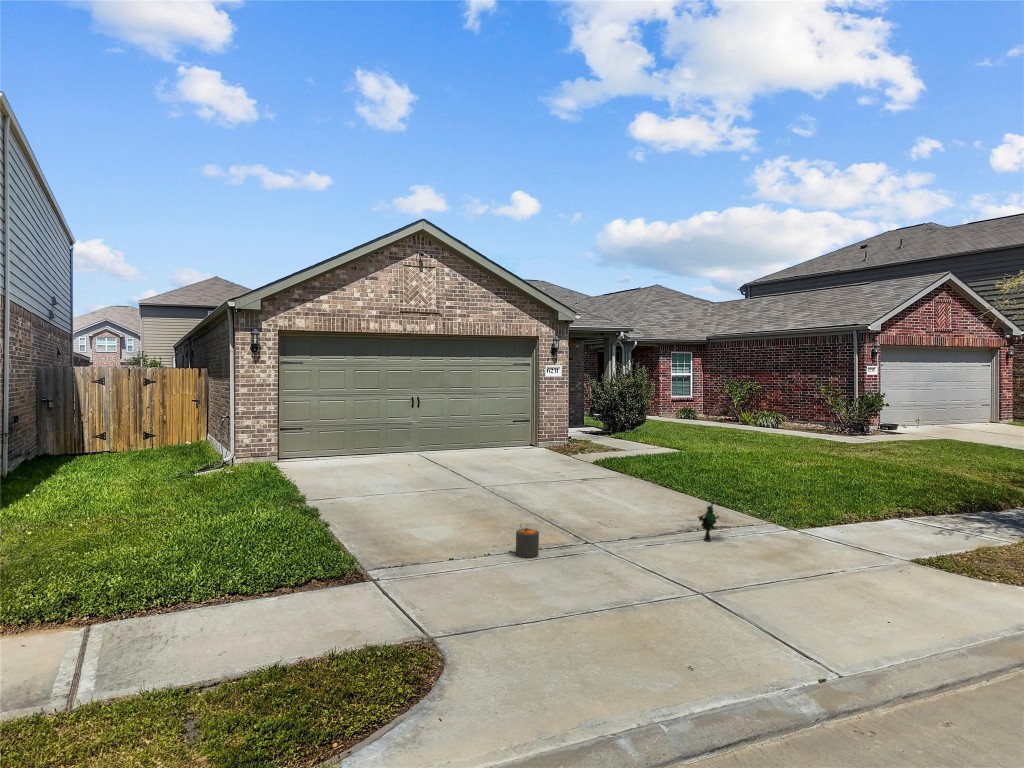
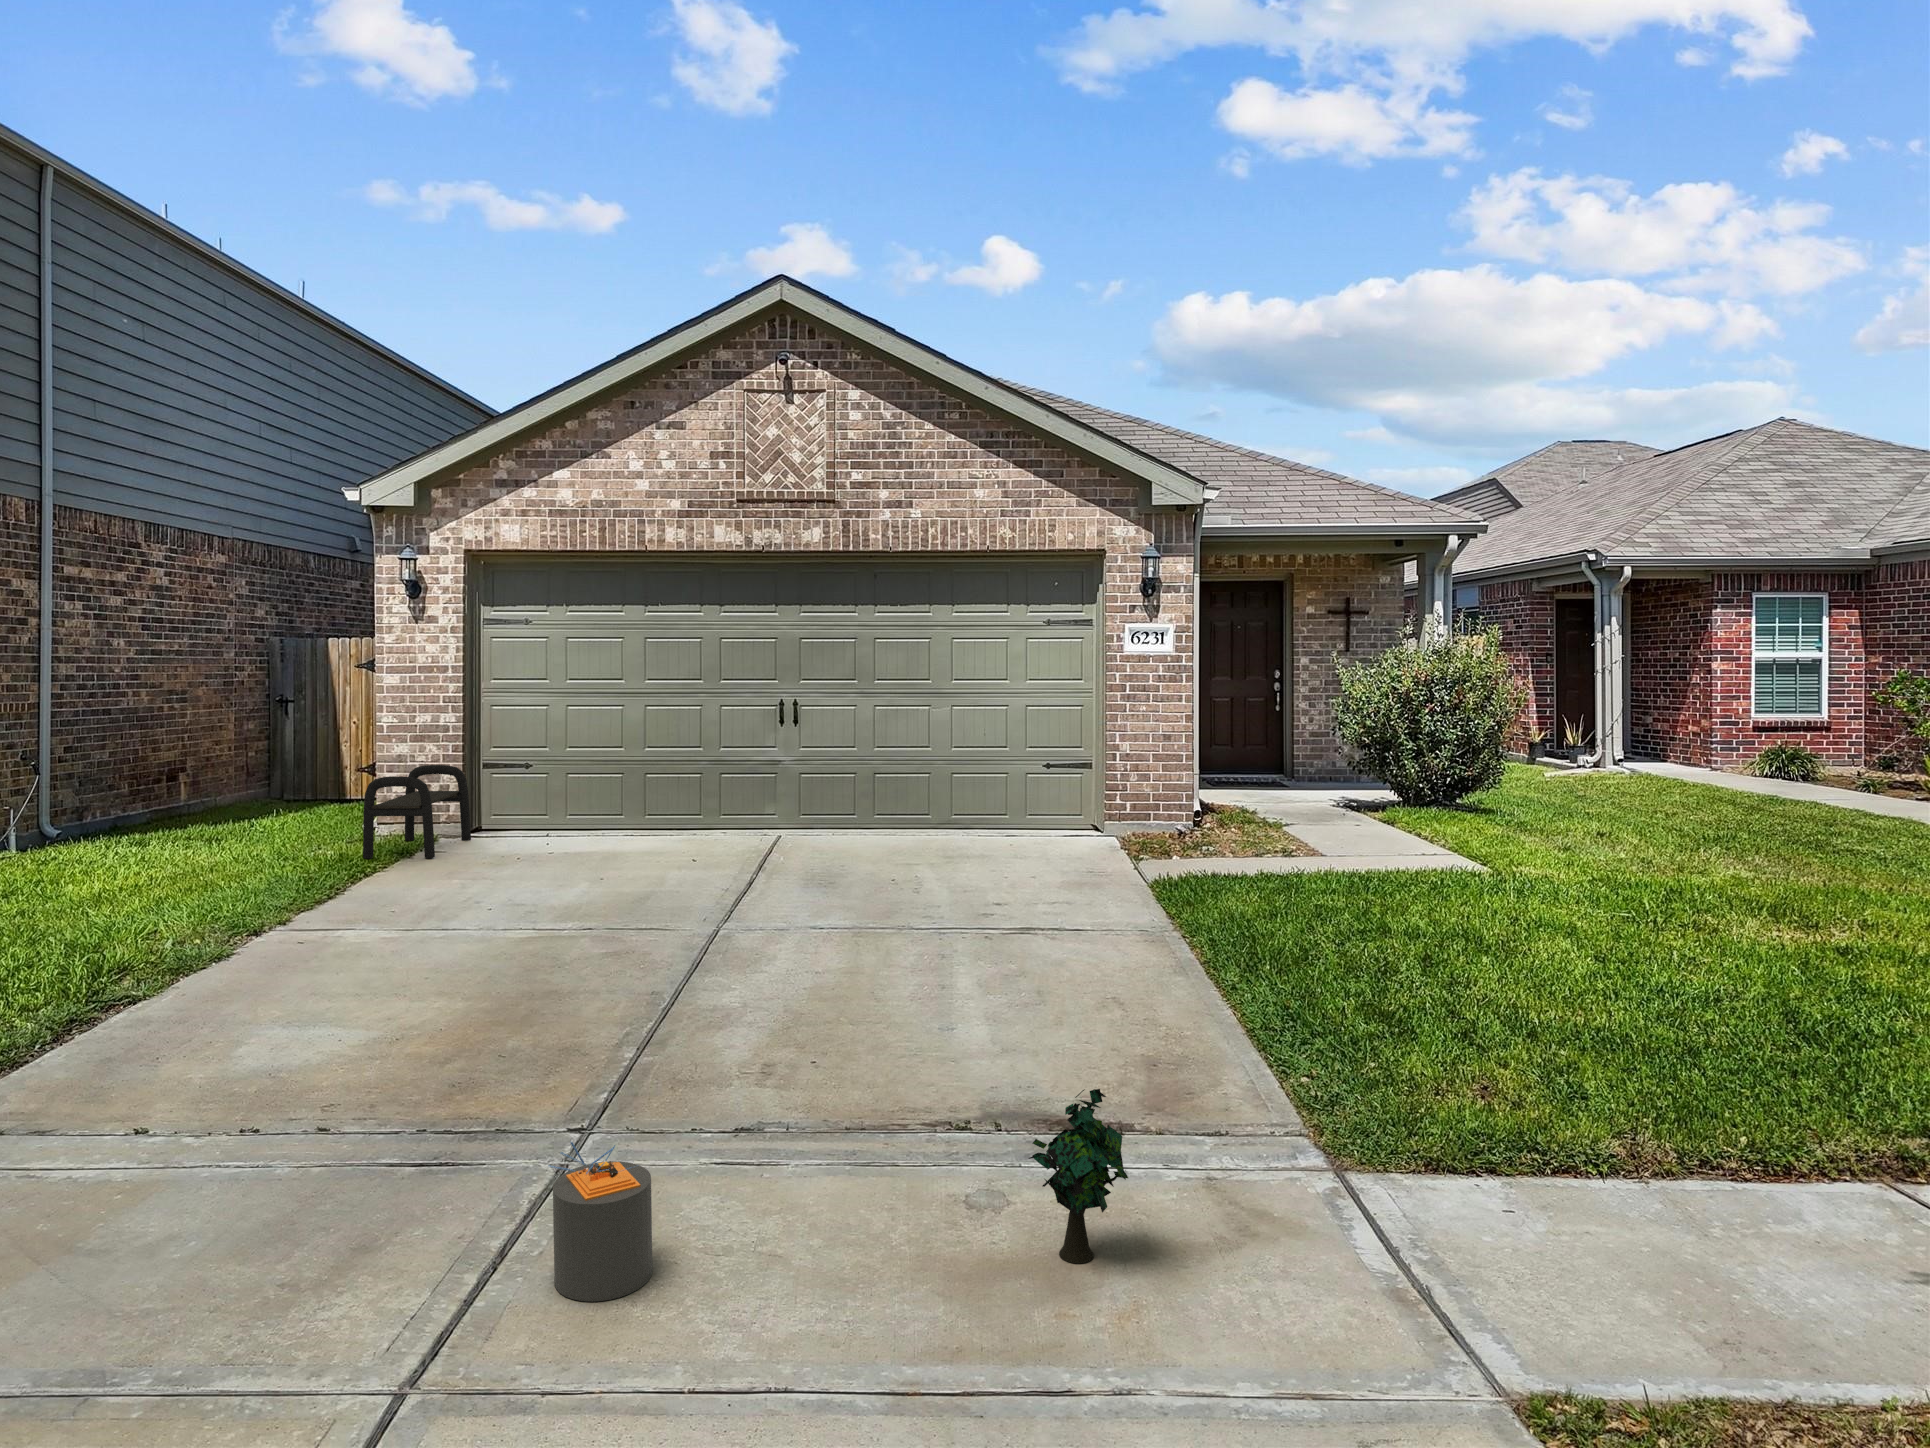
bench: none [253,429,292,473] -> present [363,765,471,859]
trash can: present [516,524,539,558] -> present [549,1142,652,1302]

